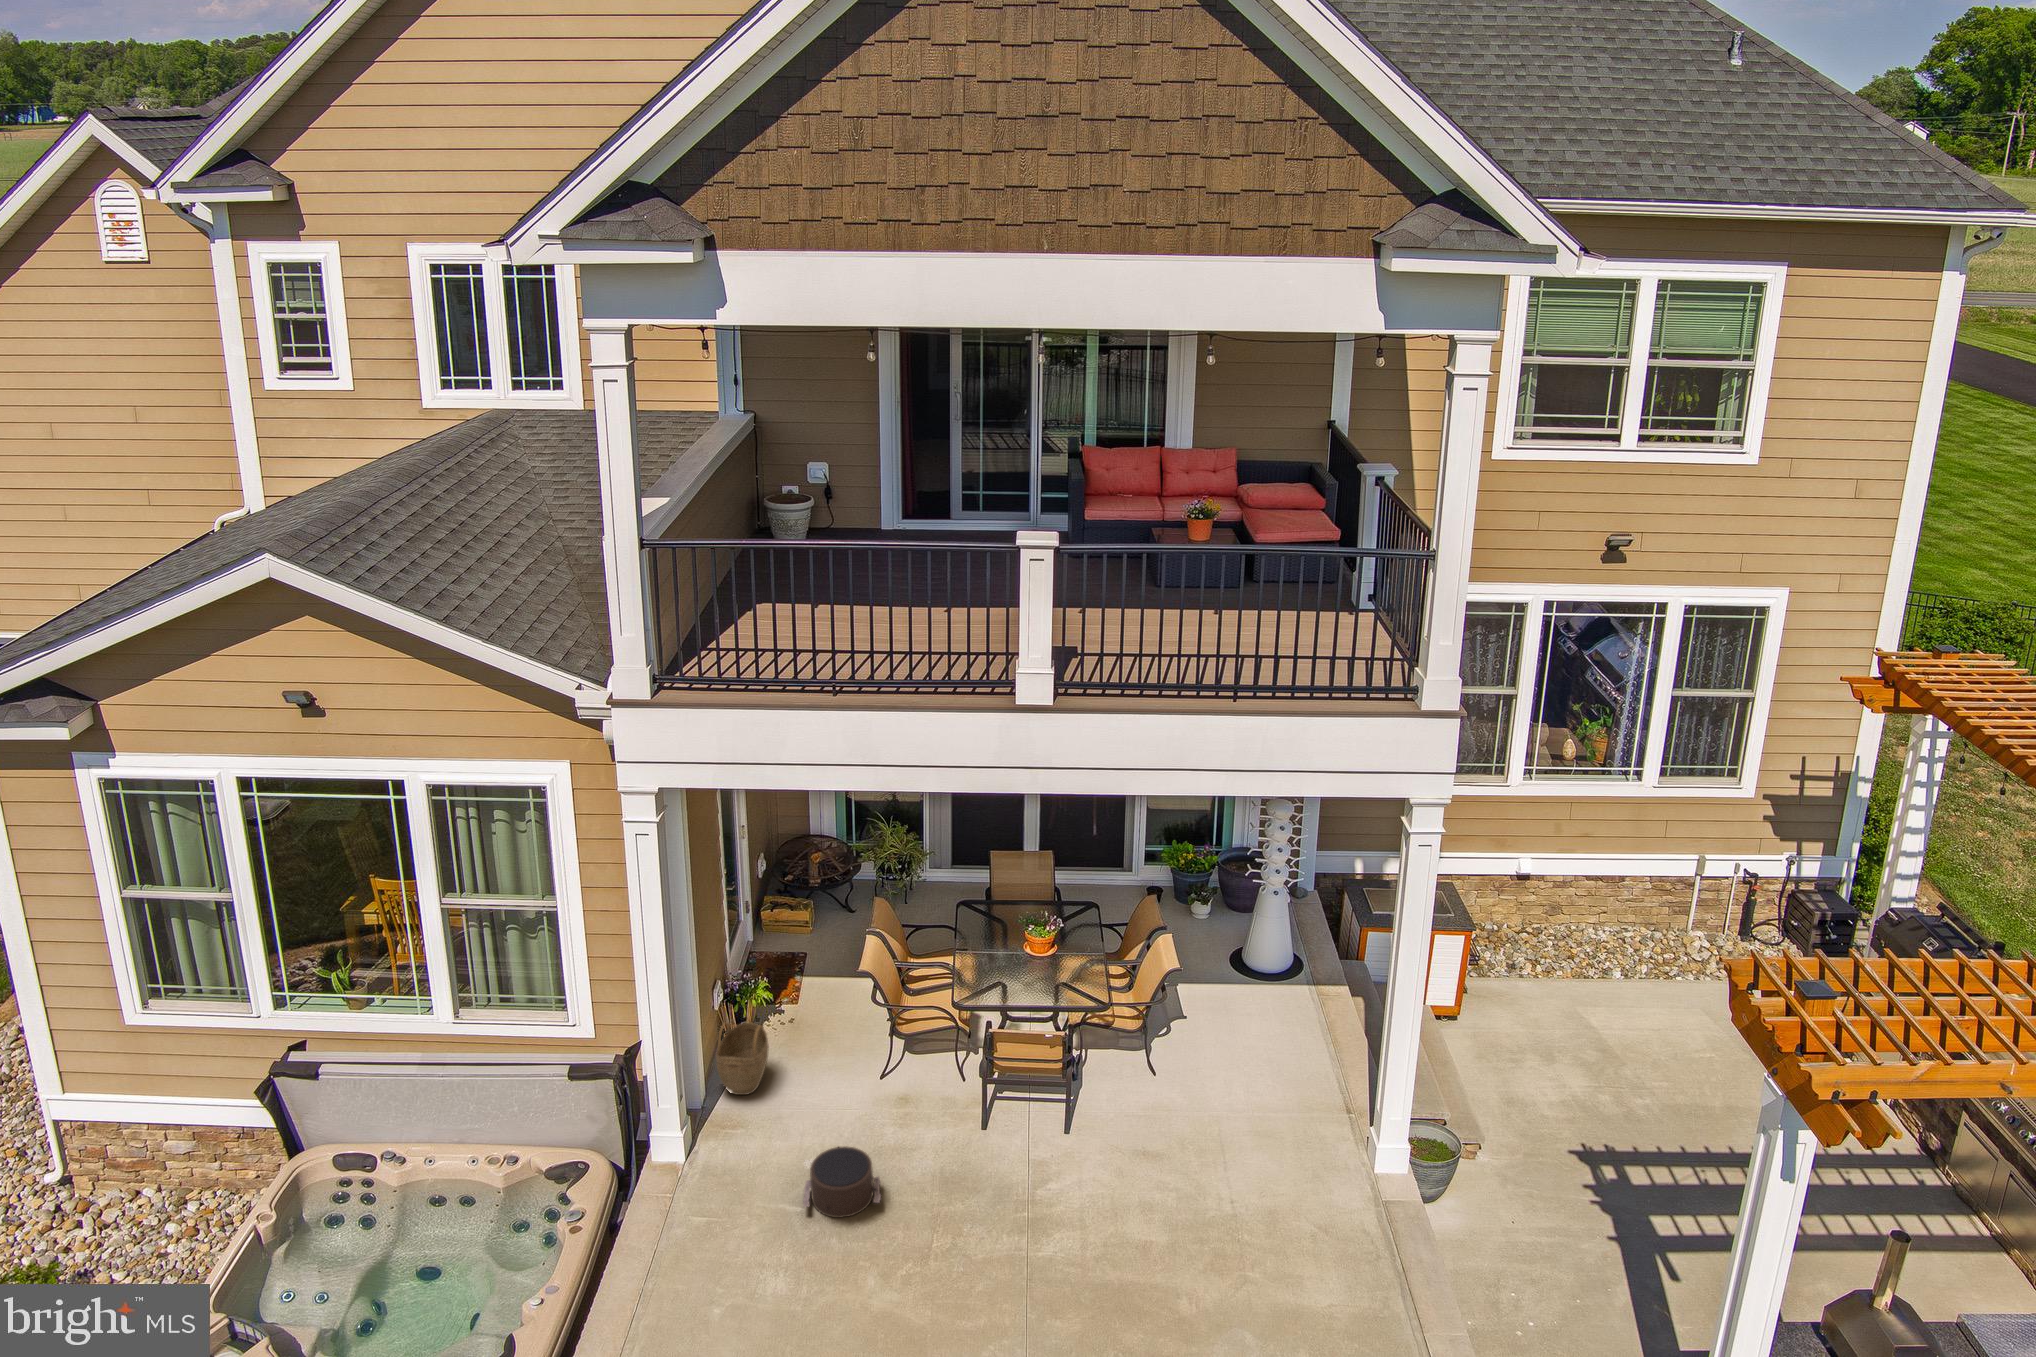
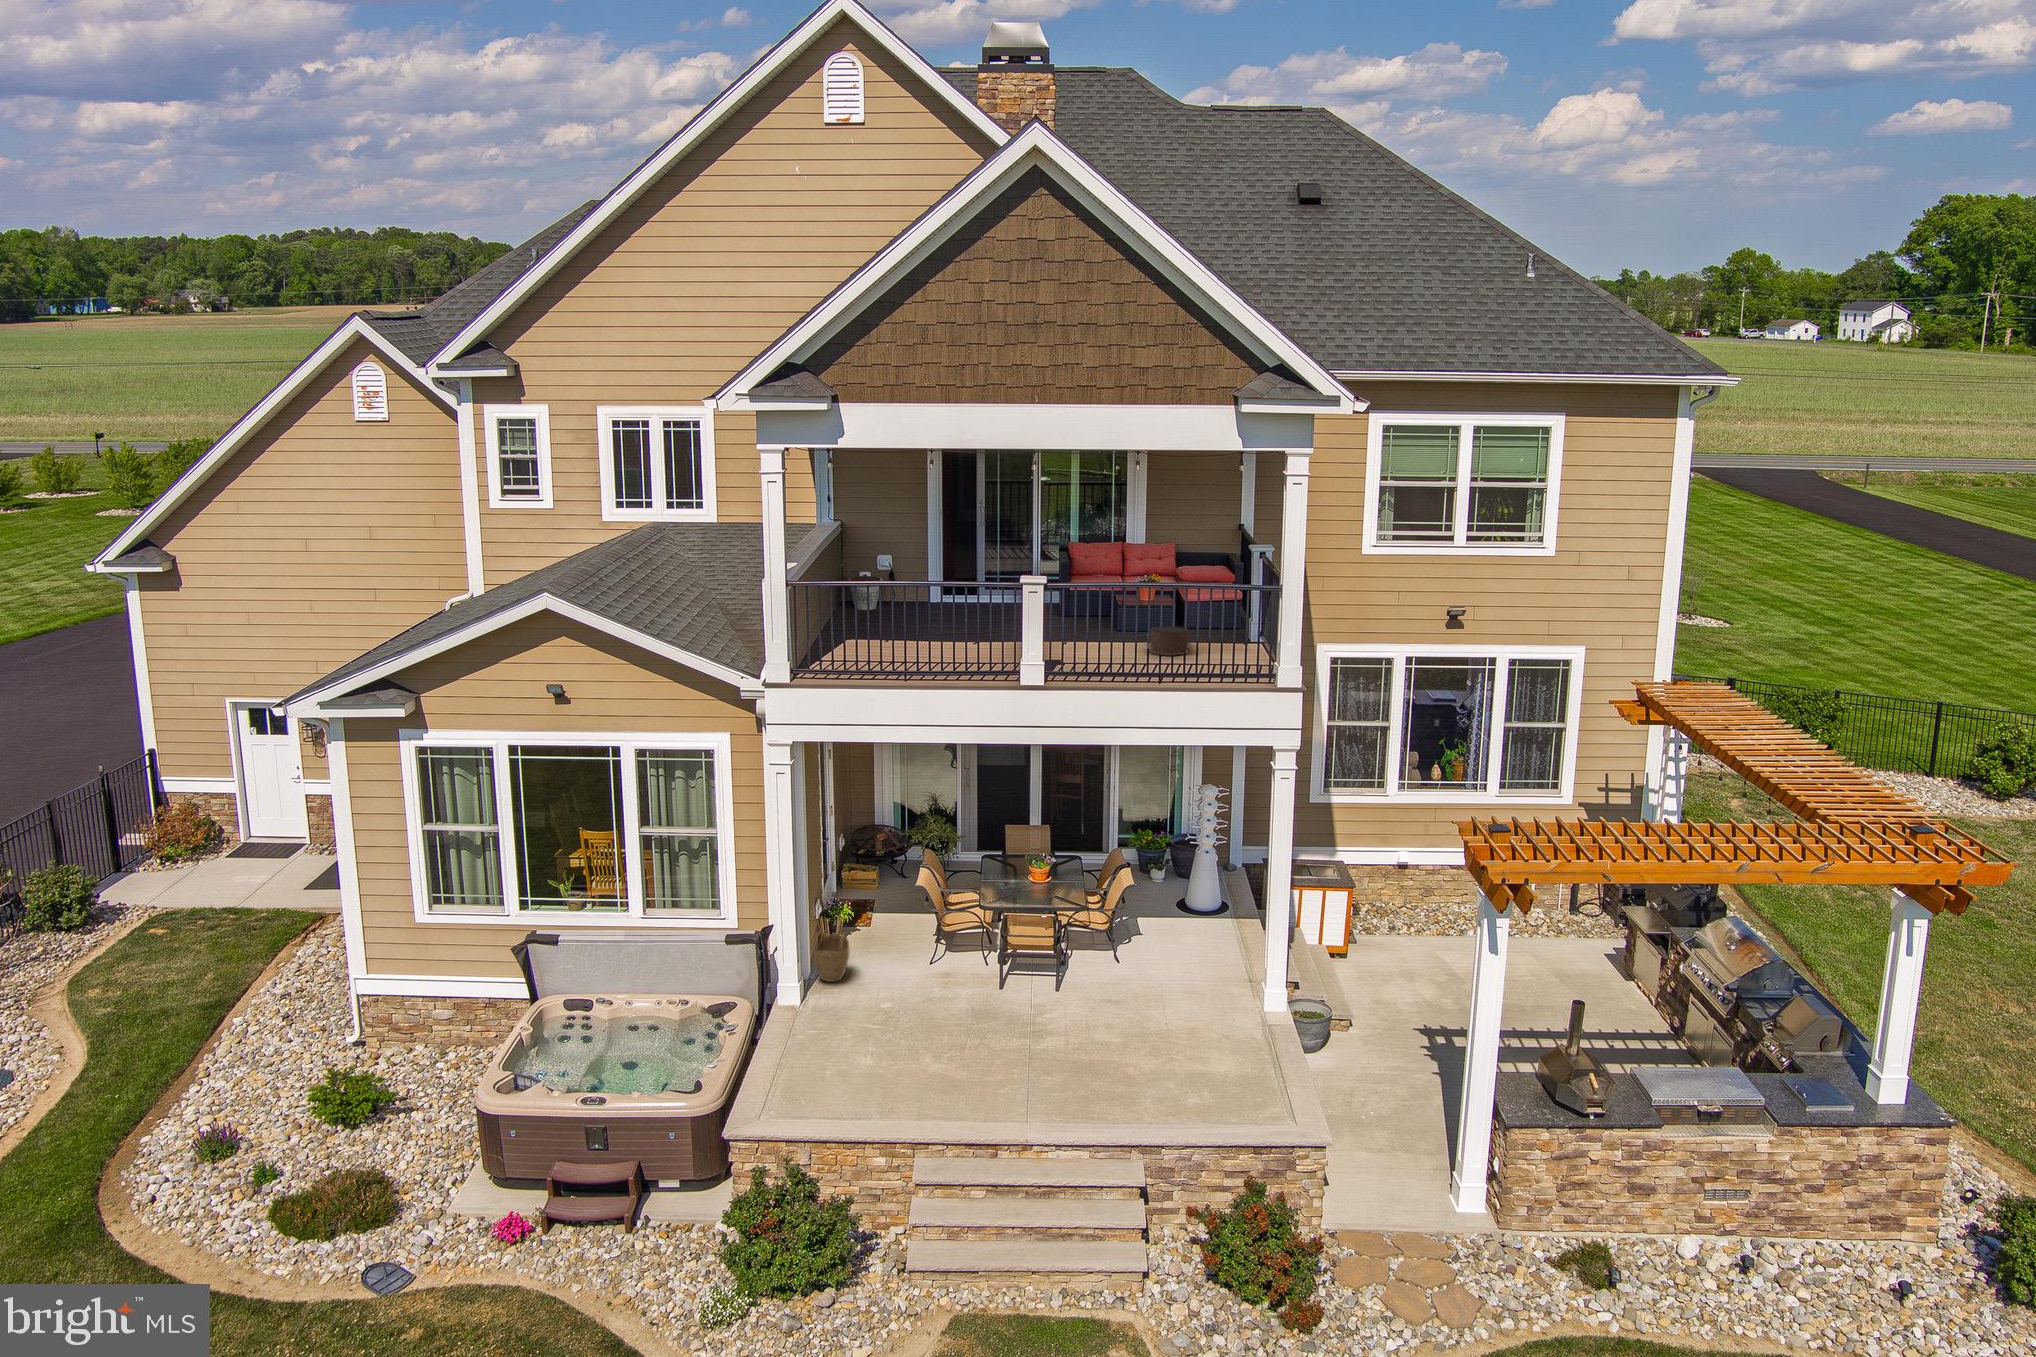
pouf: present [803,1146,881,1218] -> present [1146,626,1194,656]

